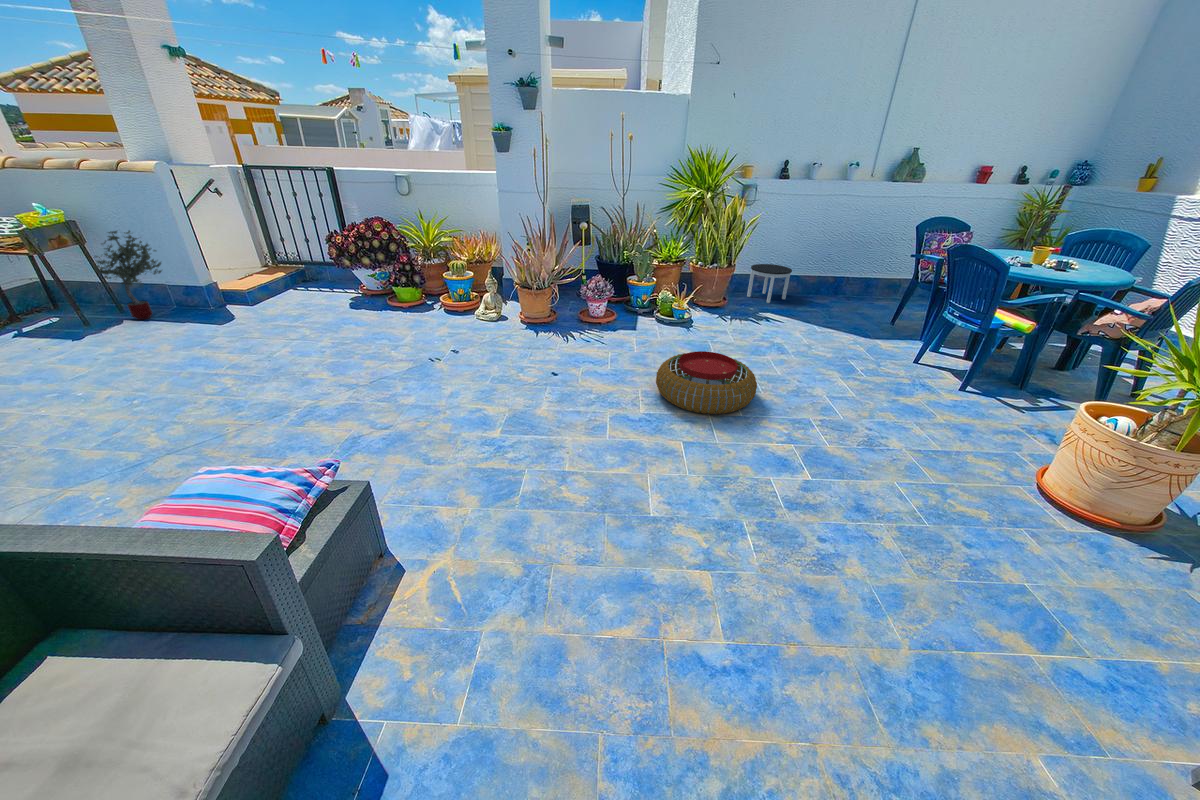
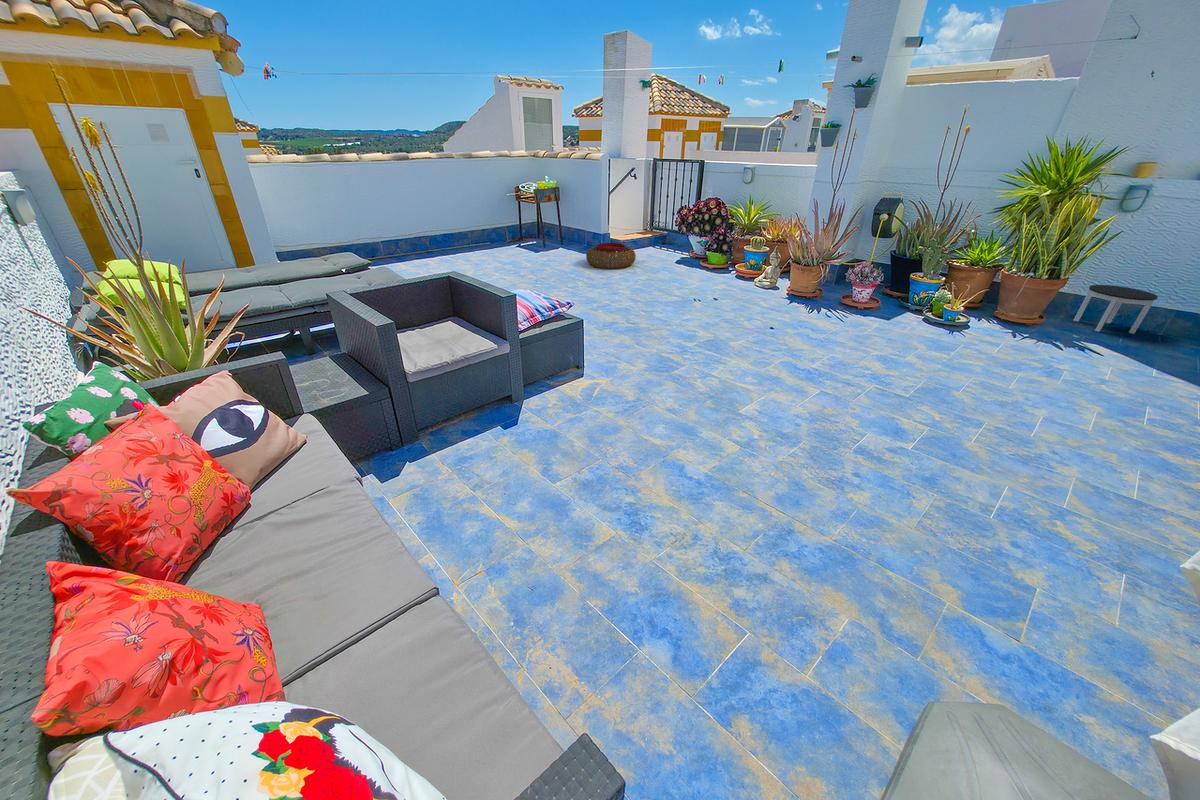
potted tree: present [95,231,161,320] -> none [559,195,589,249]
pouf: present [656,351,757,414] -> present [586,243,636,269]

